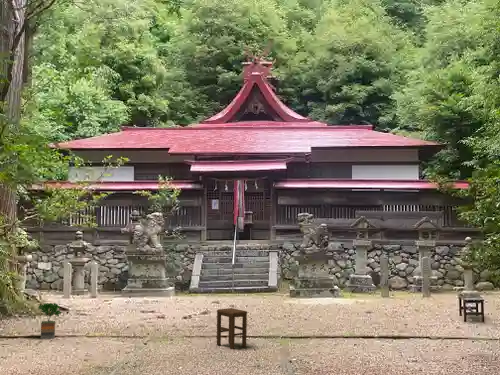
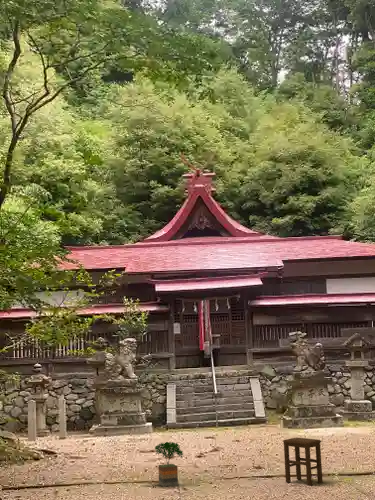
potted tree: present [38,303,61,339] -> present [155,442,183,487]

